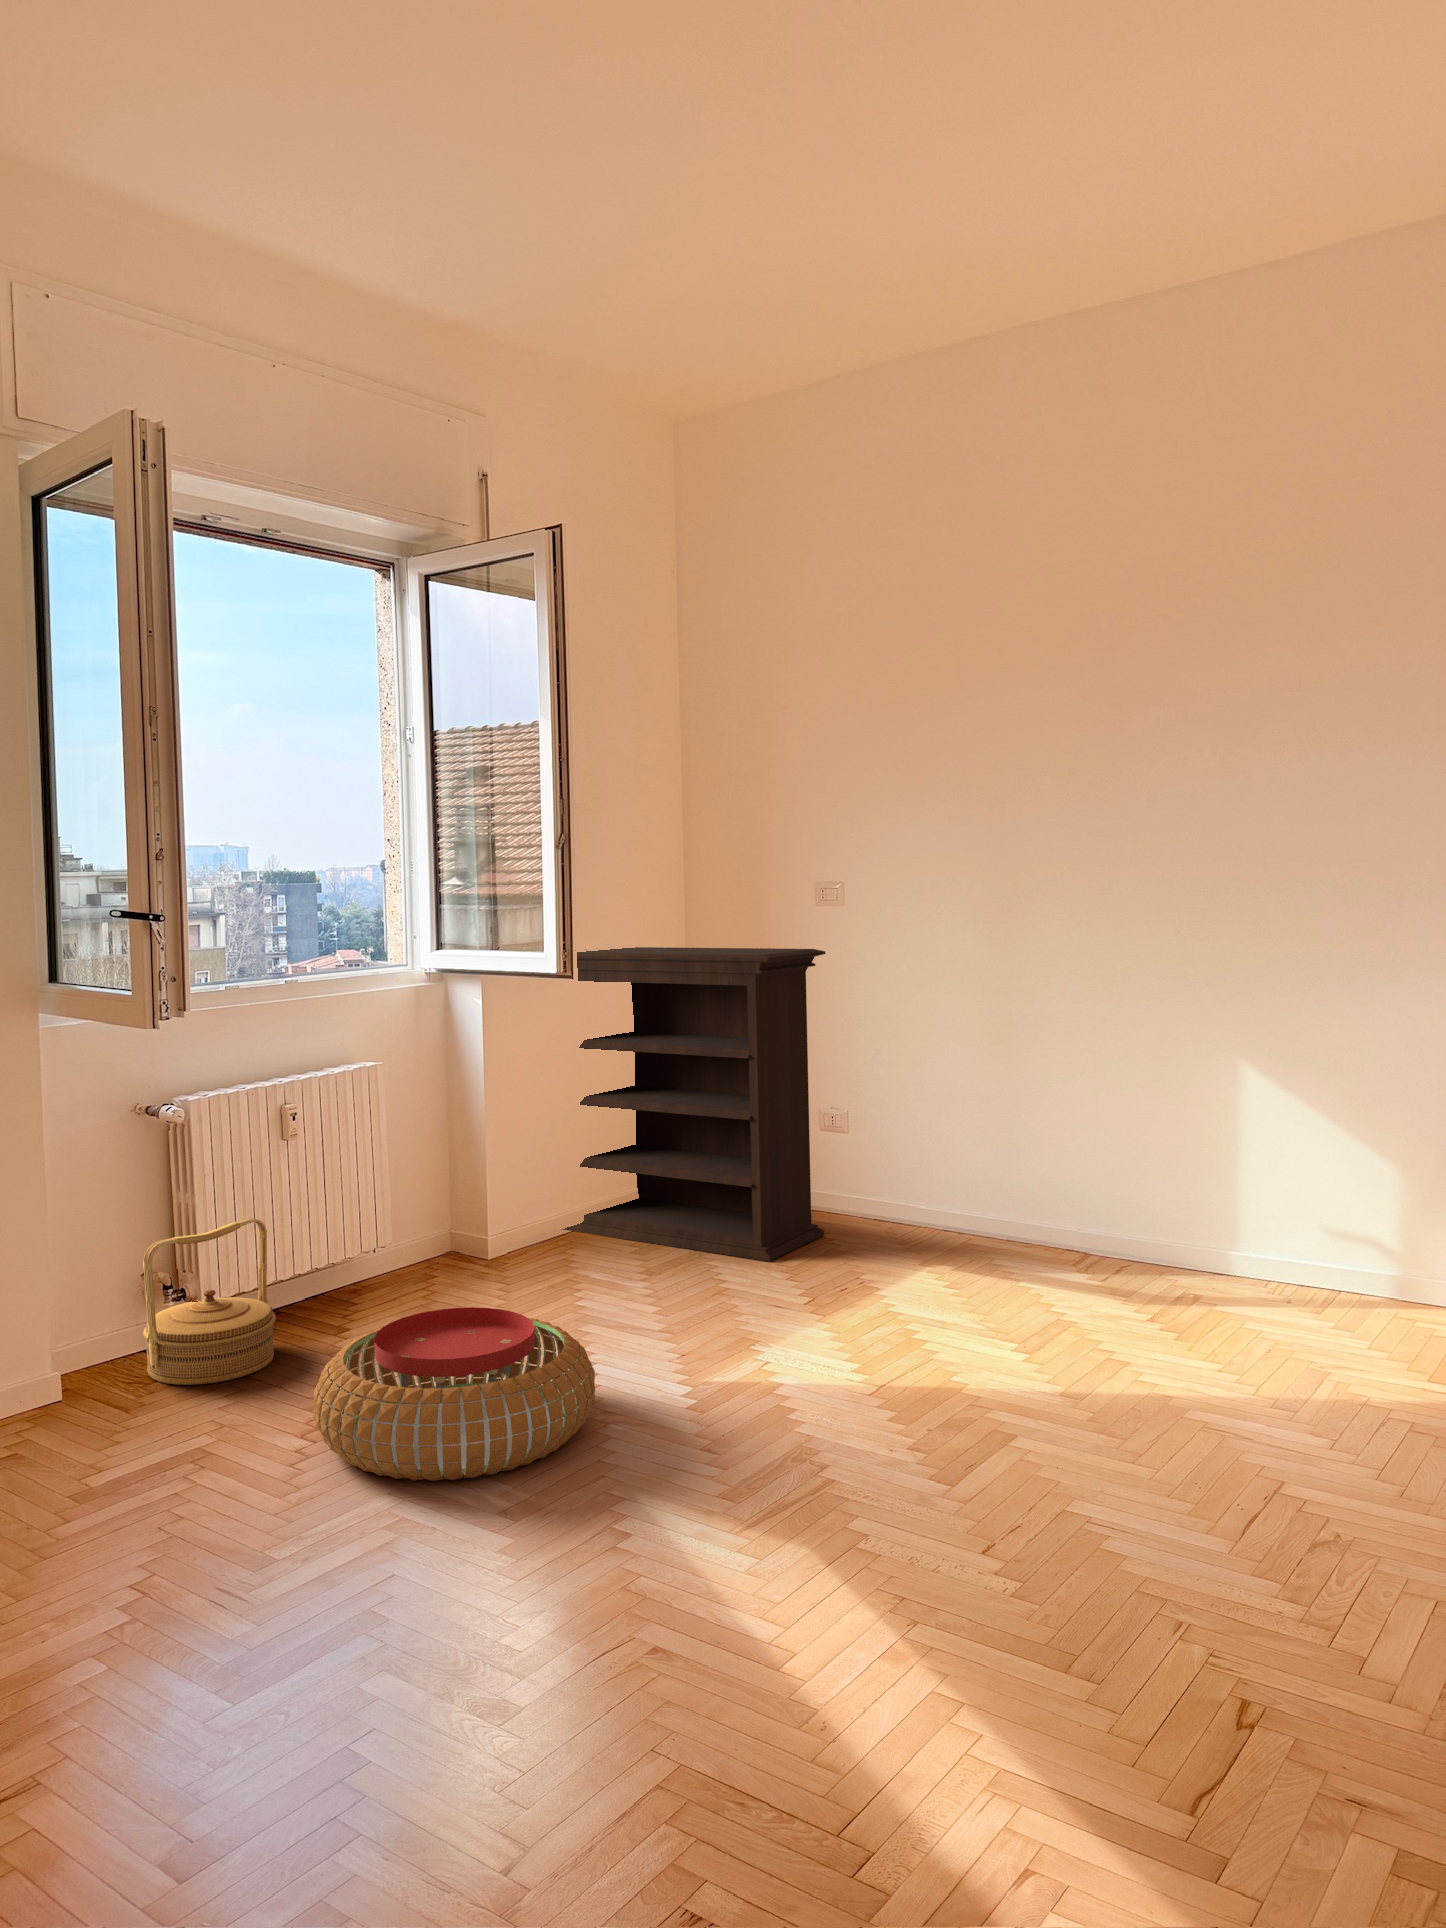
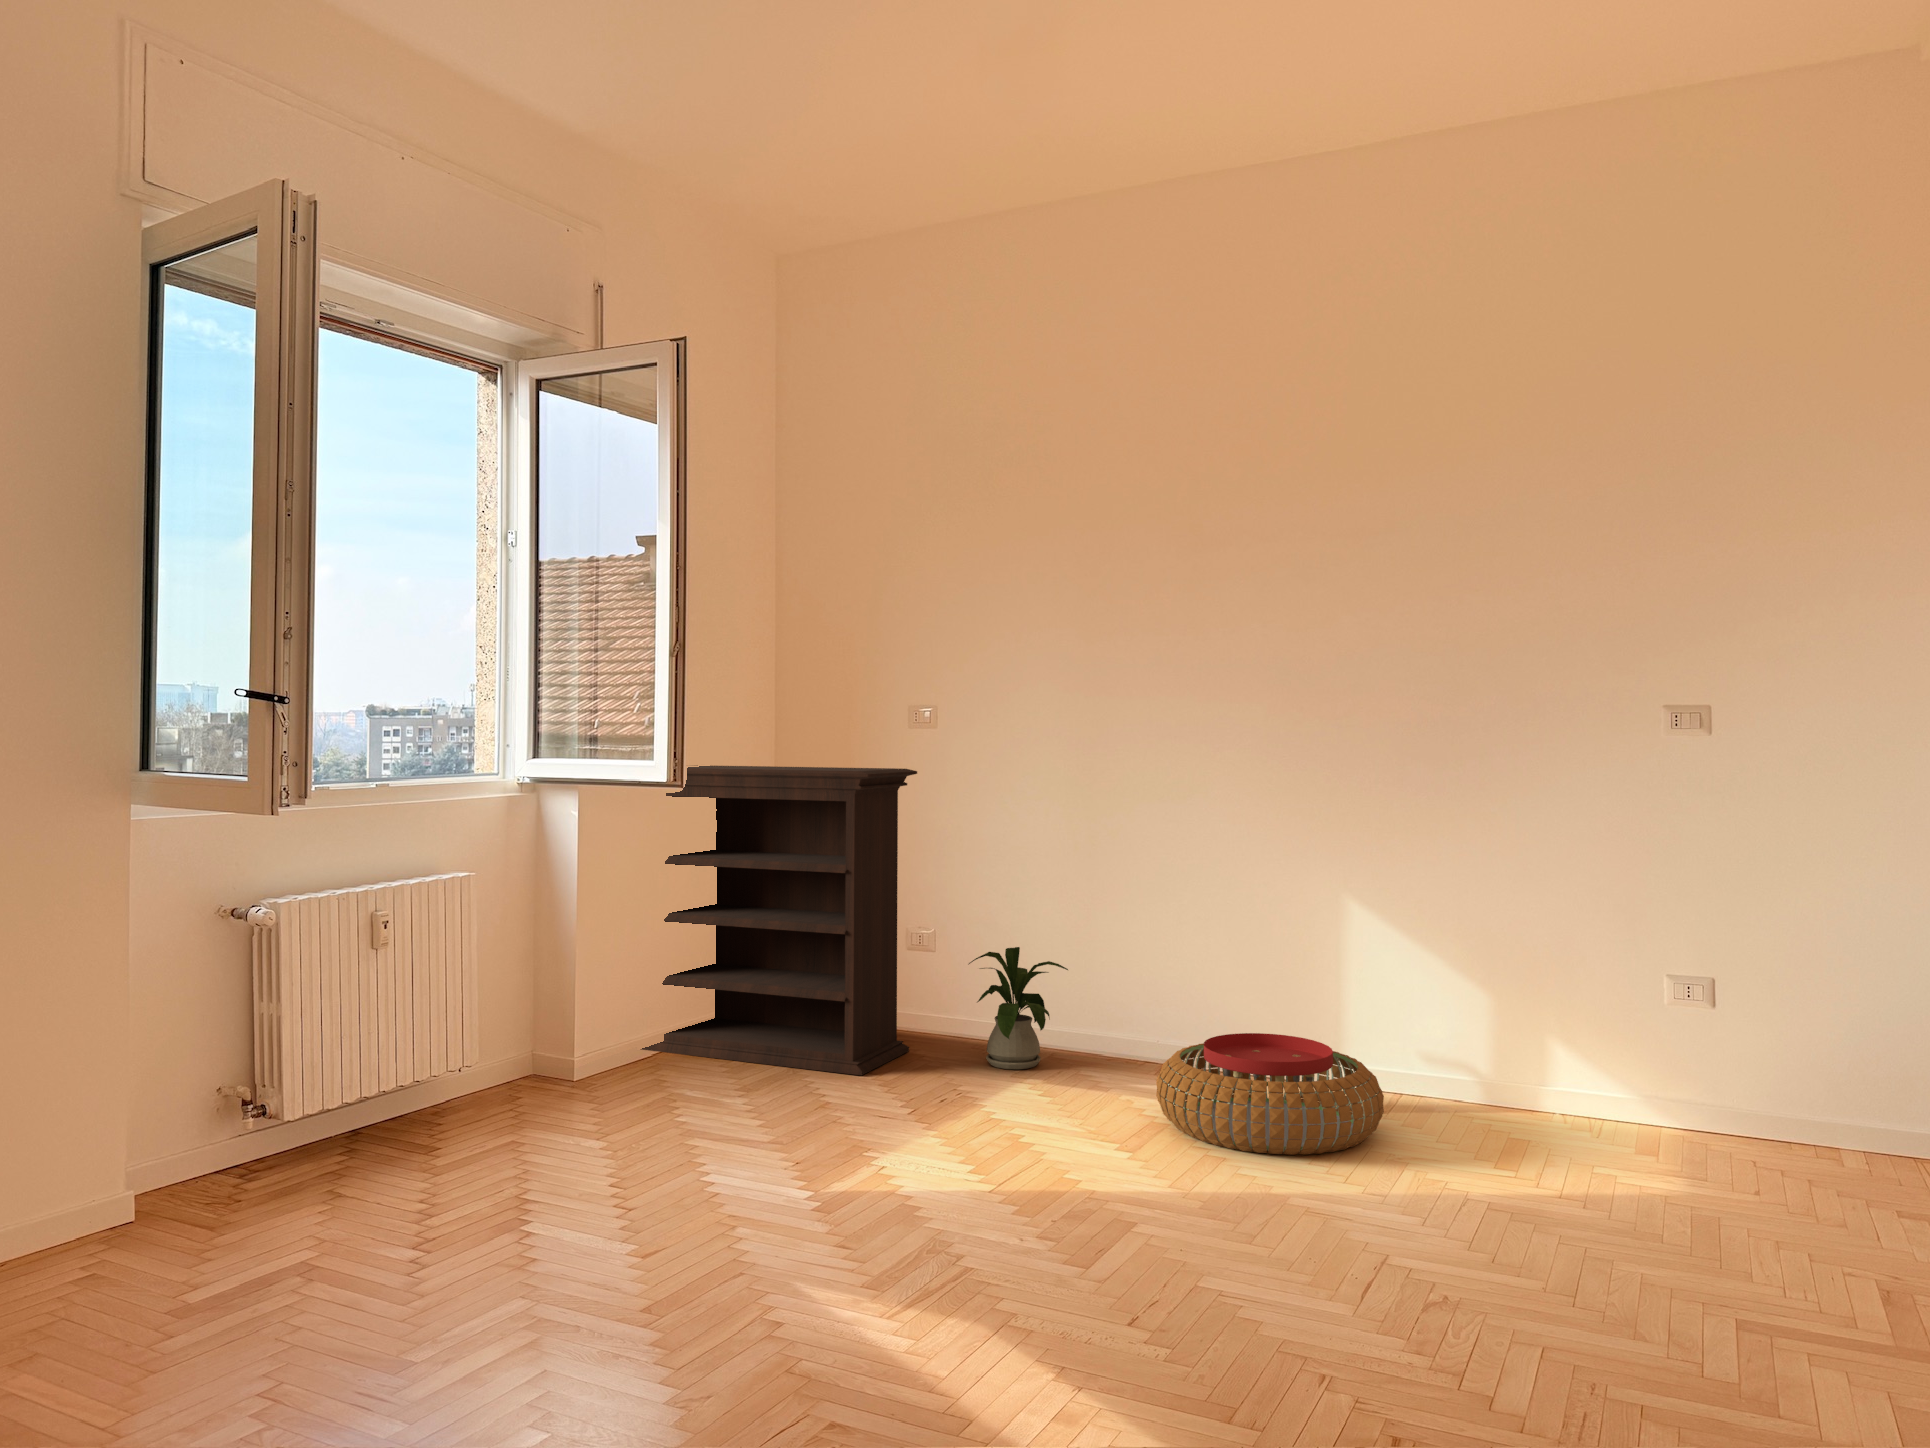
house plant: none [881,1133,984,1257] -> present [969,947,1068,1069]
woven basket: present [143,1218,276,1385] -> none [222,1028,367,1205]
pouf: present [313,1307,595,1481] -> present [1156,1033,1384,1155]

